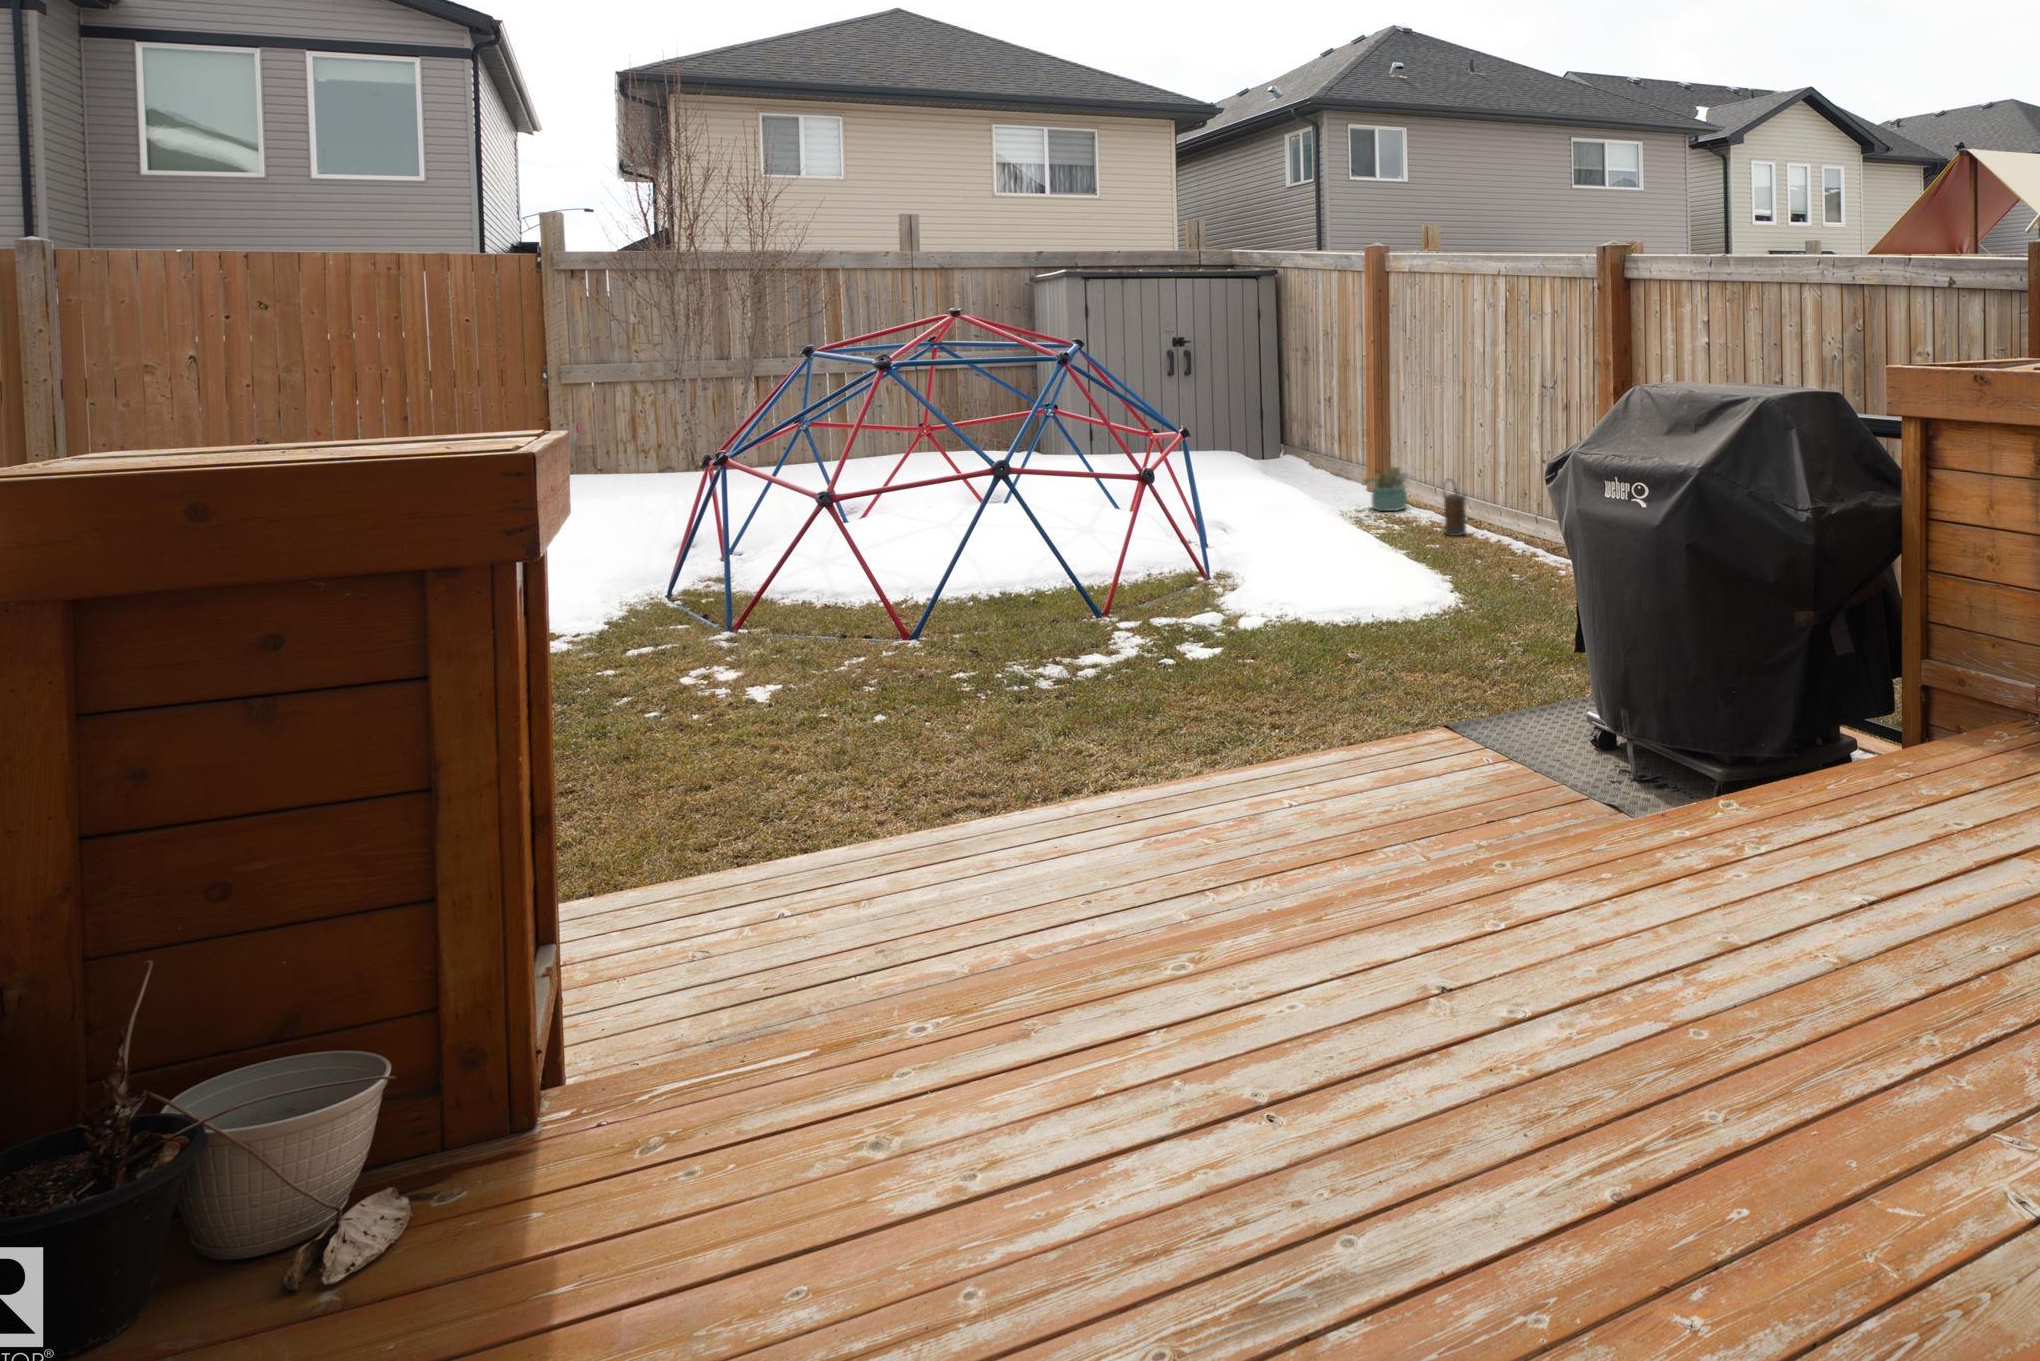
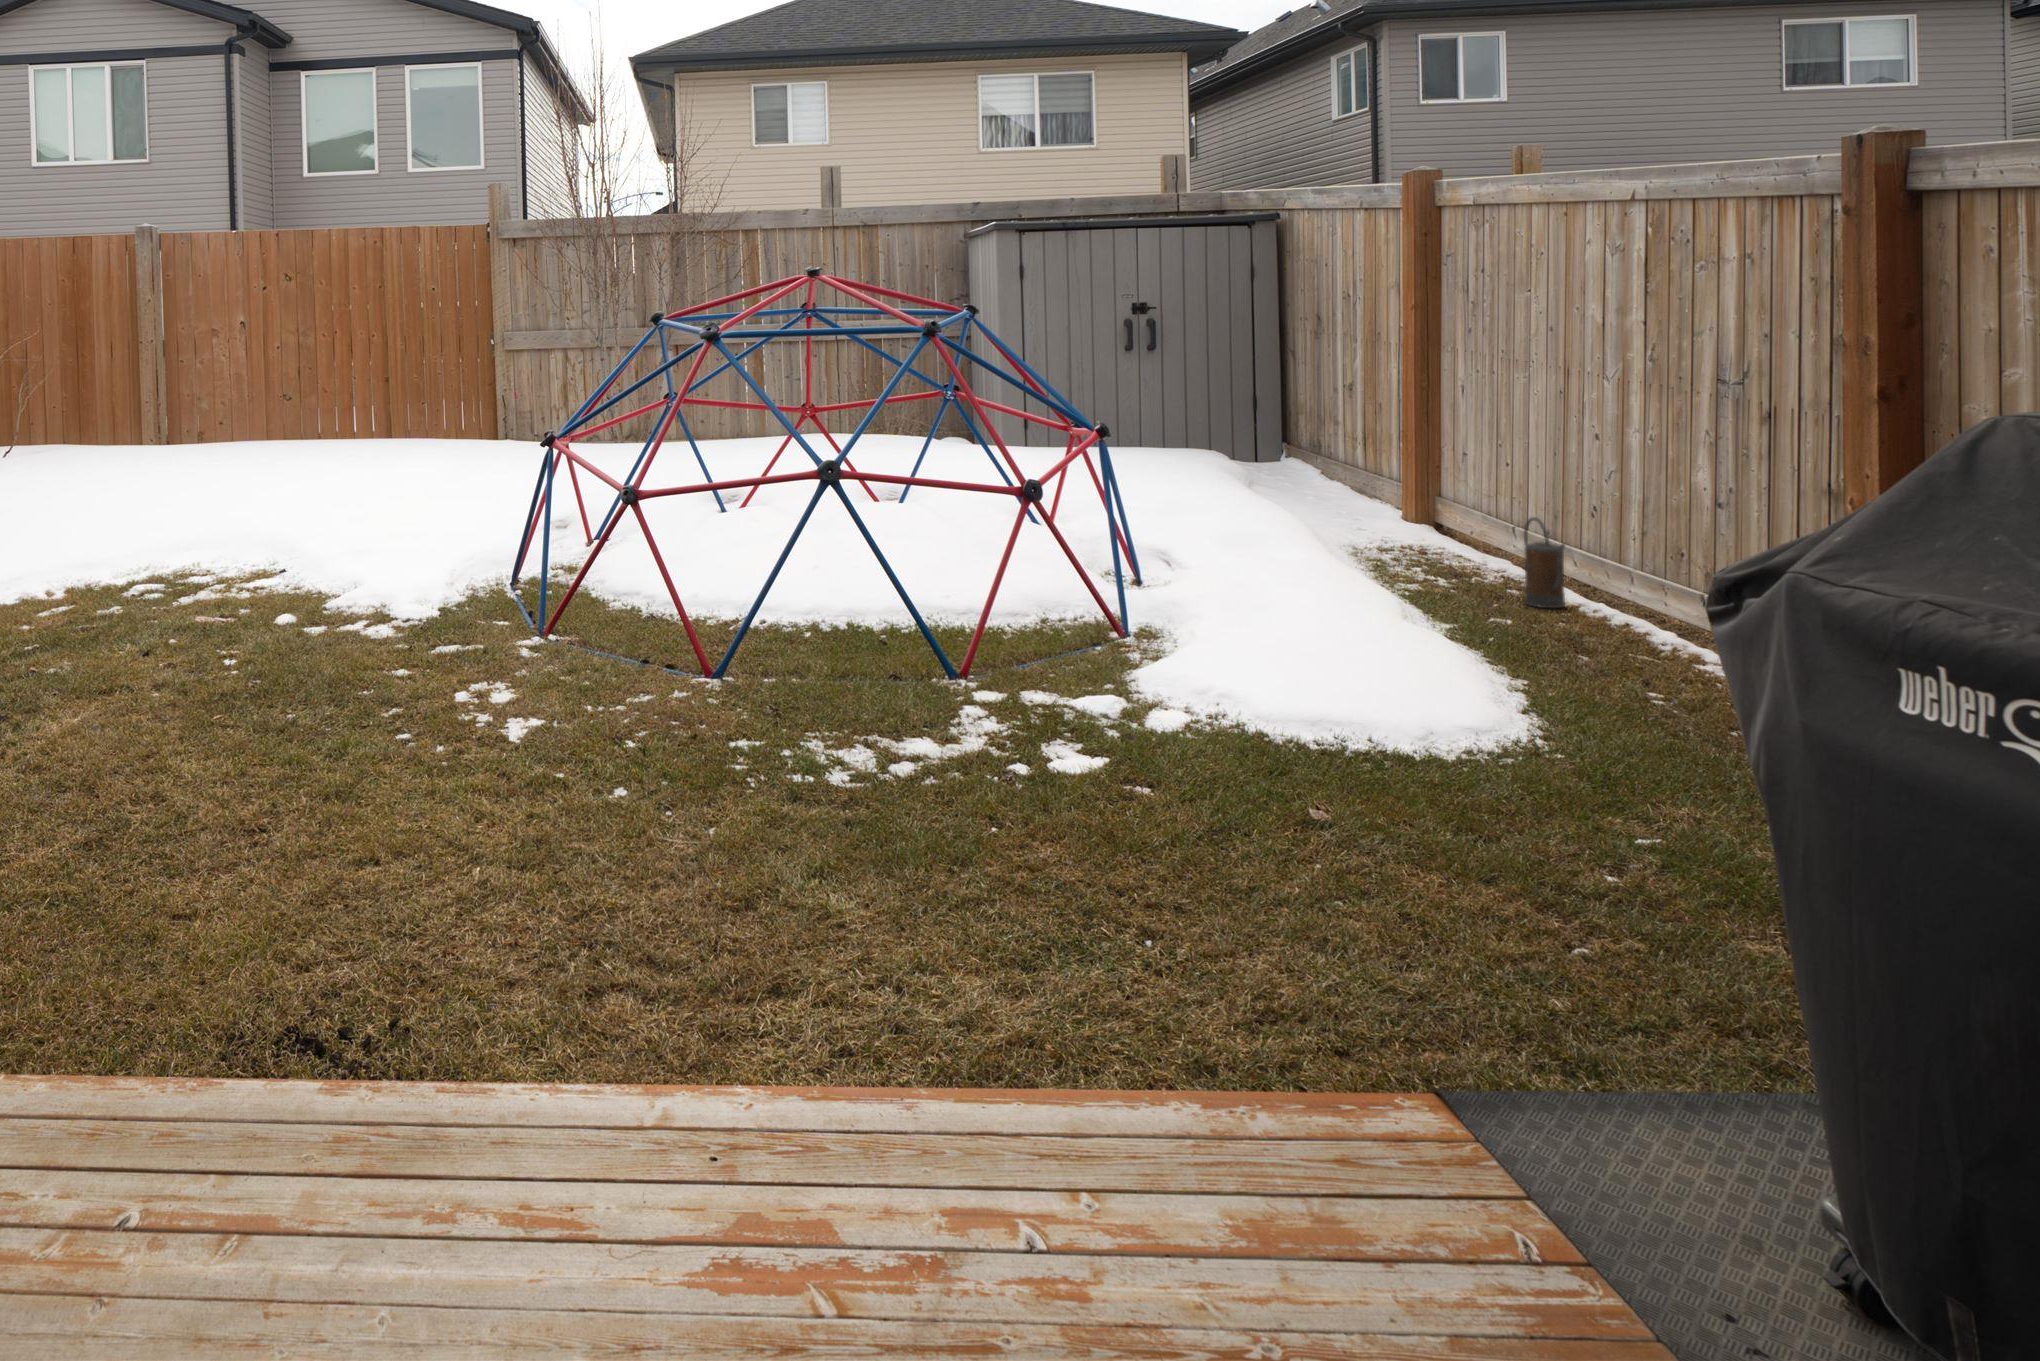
decorative plant: present [1363,467,1409,511] -> none [1387,490,1472,556]

